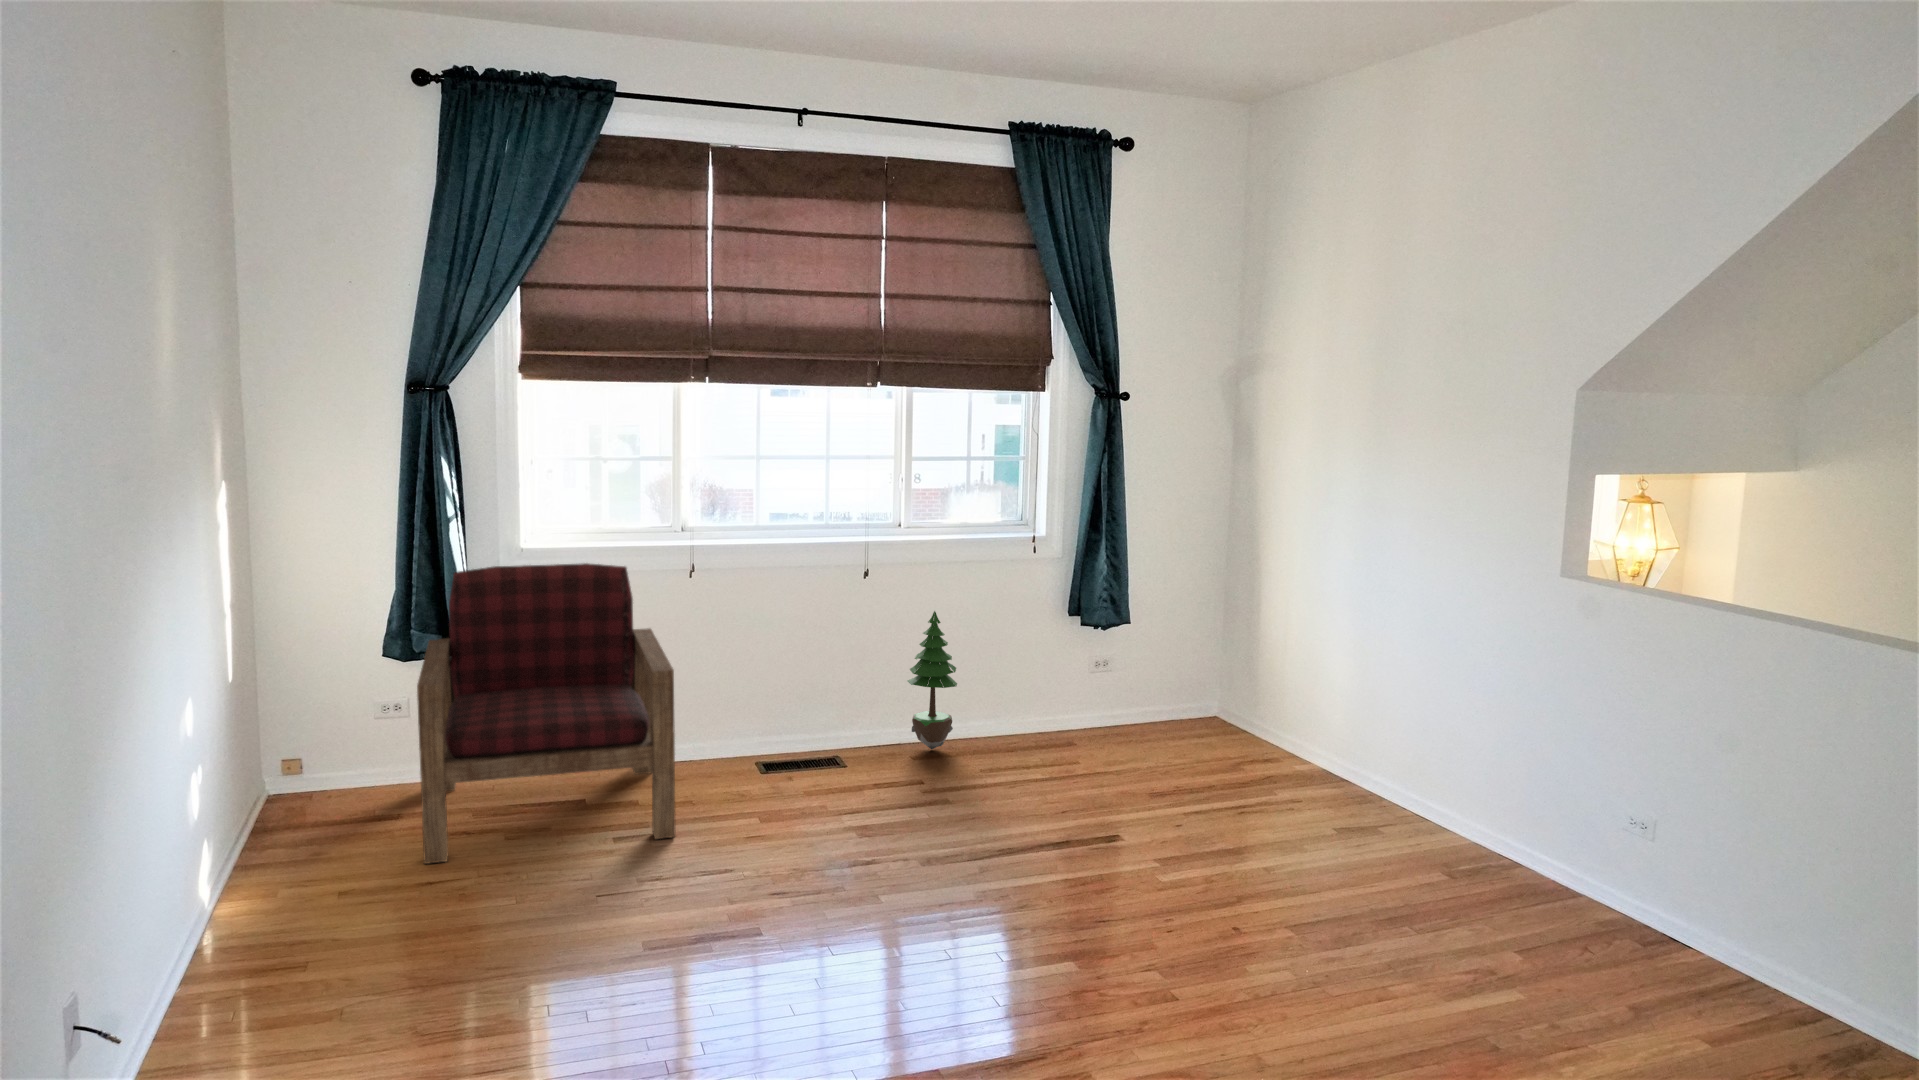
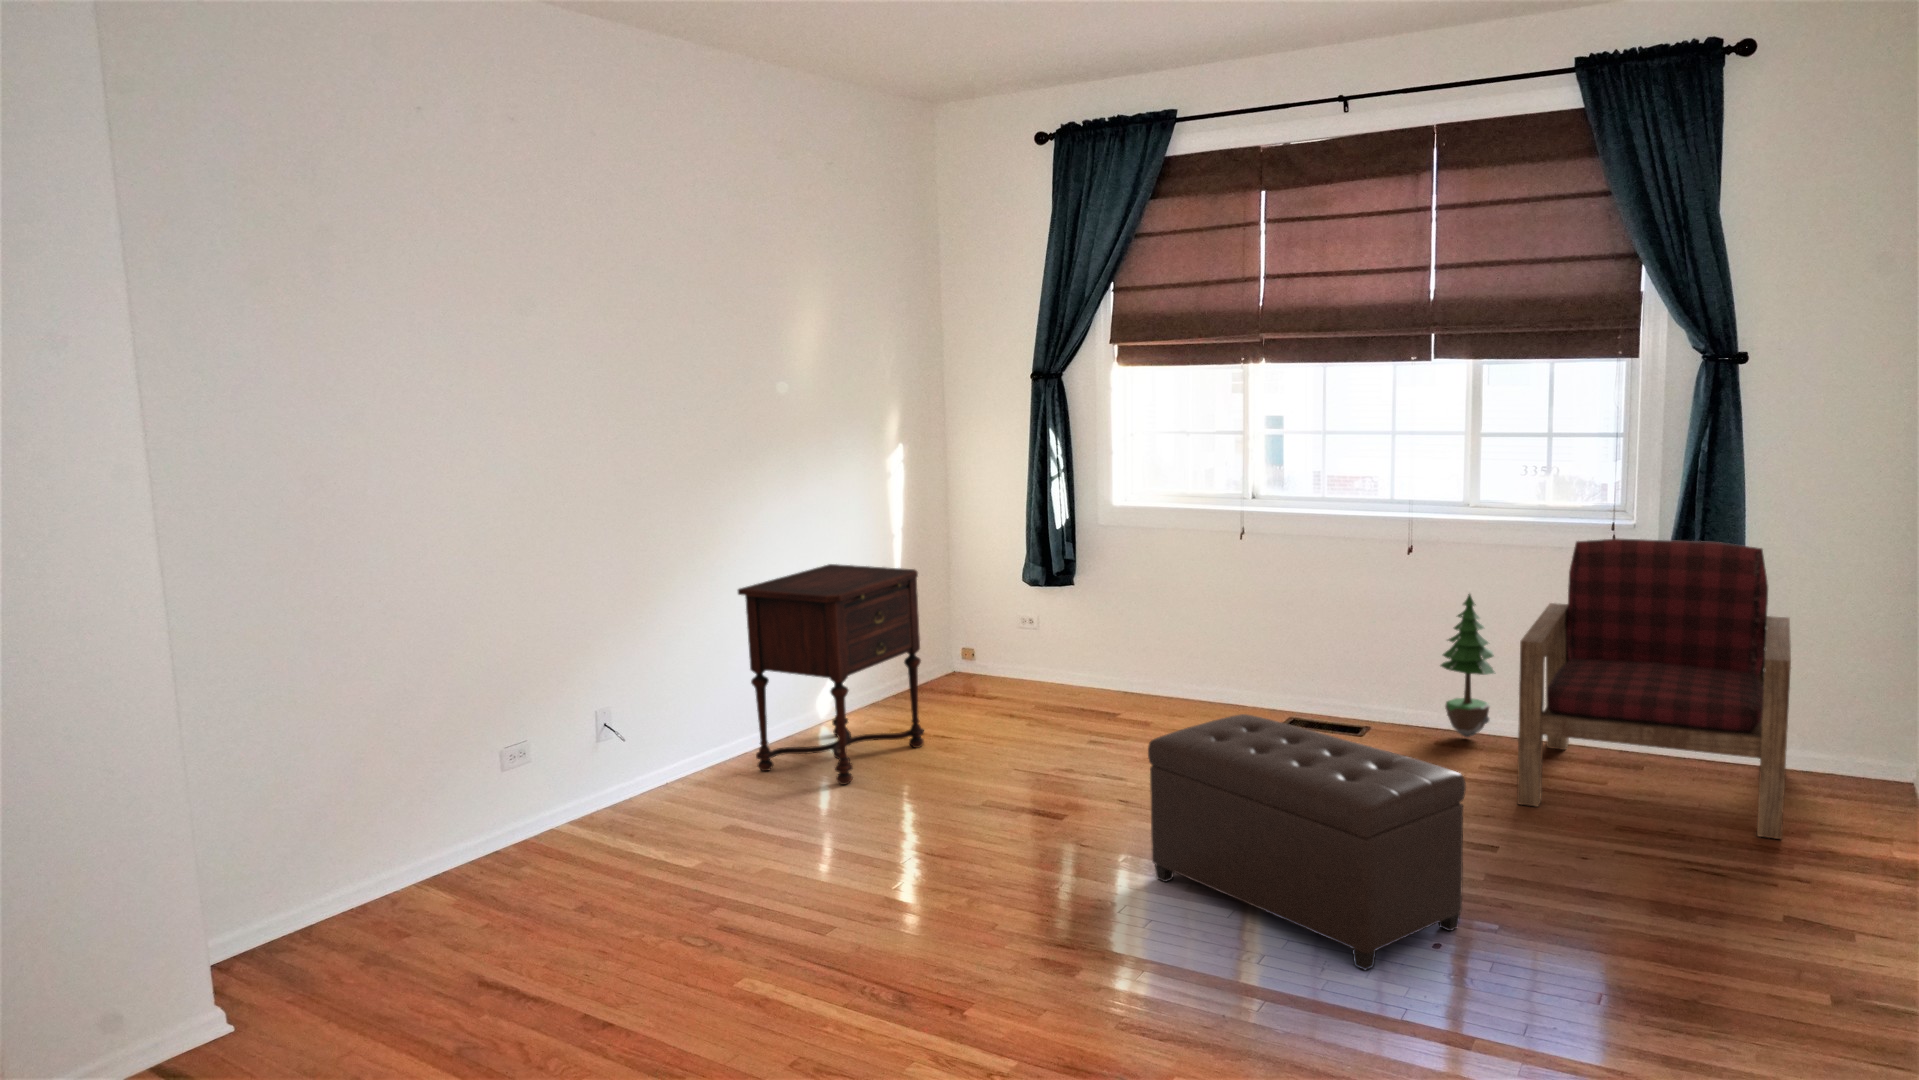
armchair: present [417,563,676,864] -> present [1517,539,1791,839]
side table: none [149,656,402,1024] -> present [738,564,924,785]
ottoman: none [945,762,1262,983] -> present [1148,714,1466,970]

